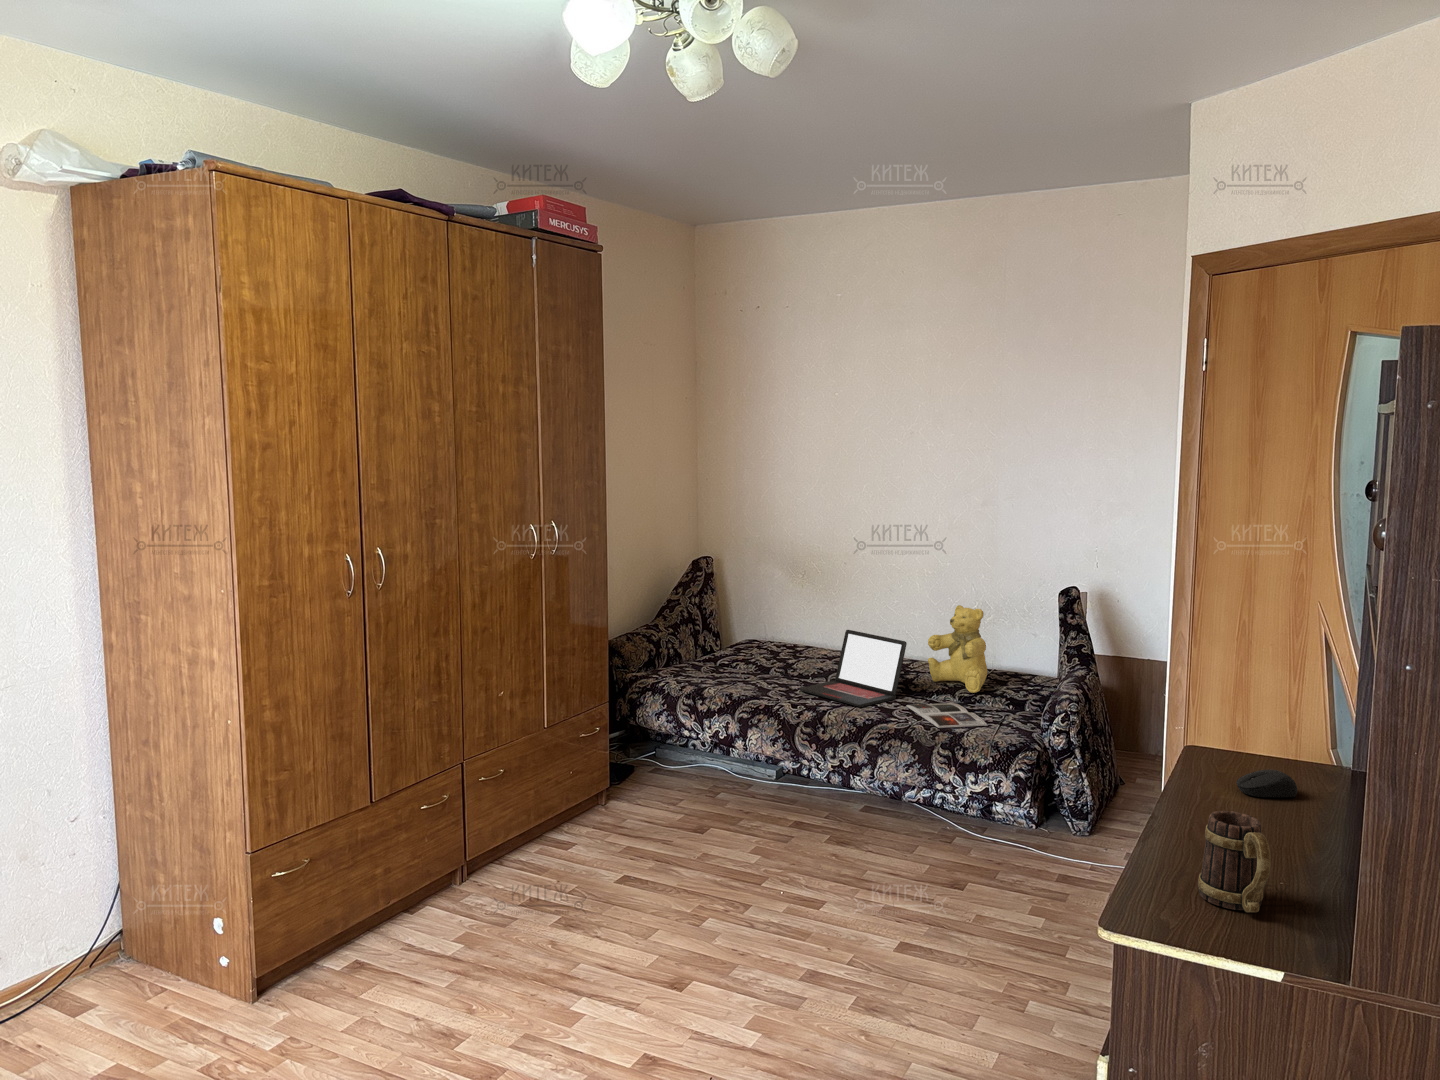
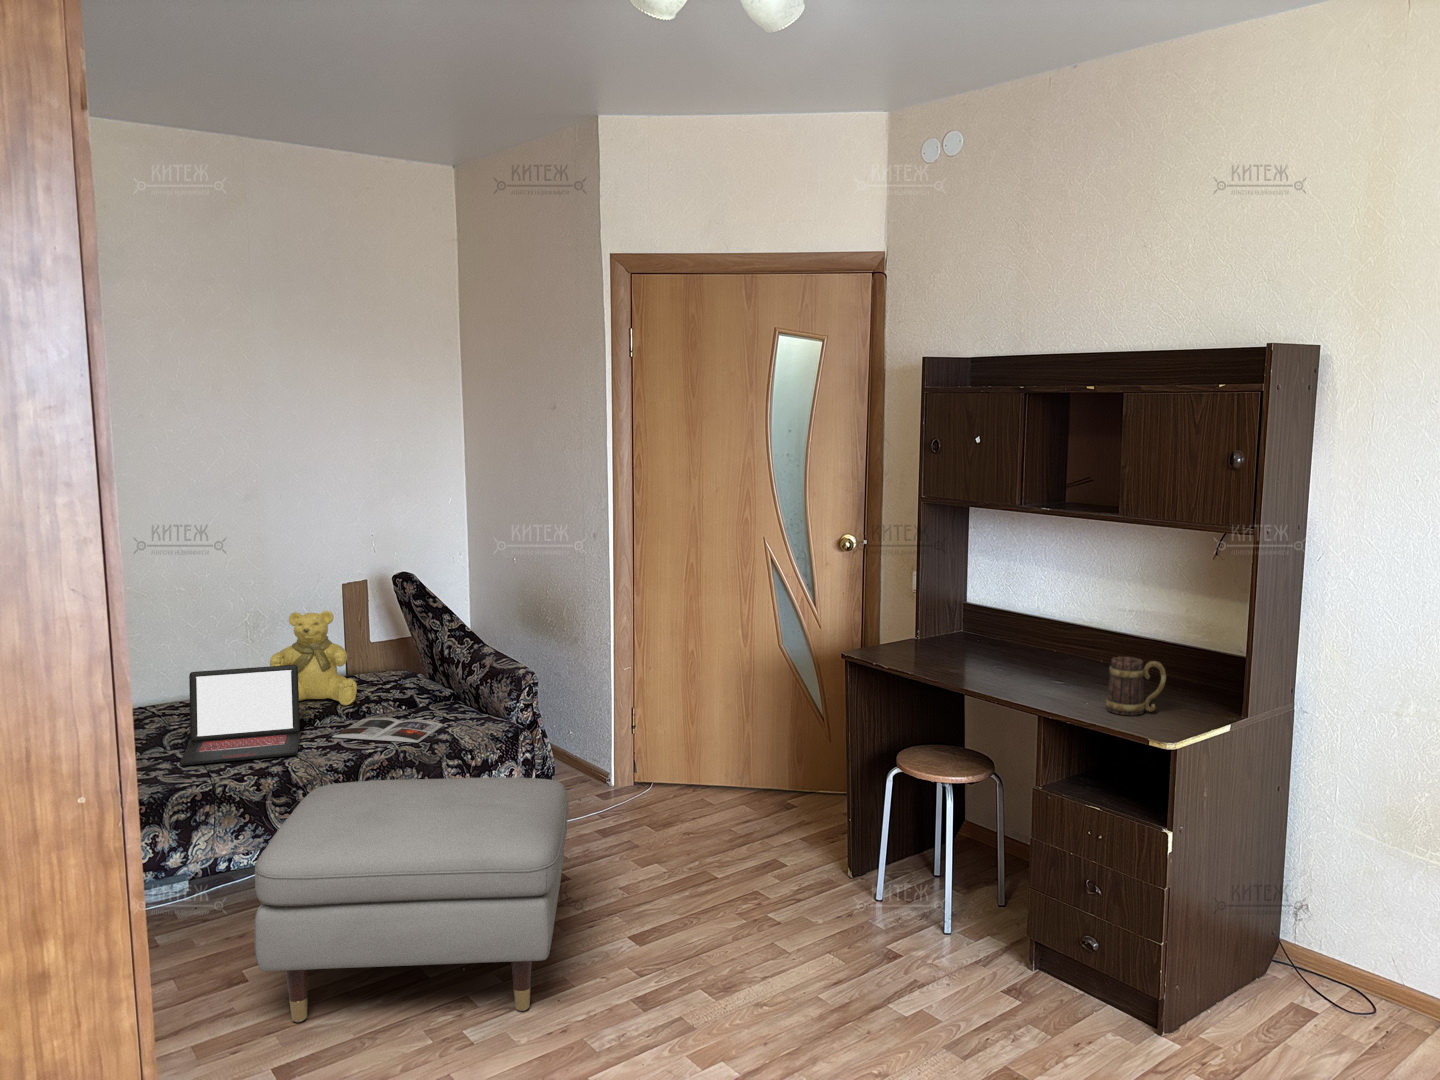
ottoman: none [648,718,900,930] -> present [254,777,569,1022]
computer mouse: present [1236,770,1297,797] -> none [941,647,967,667]

